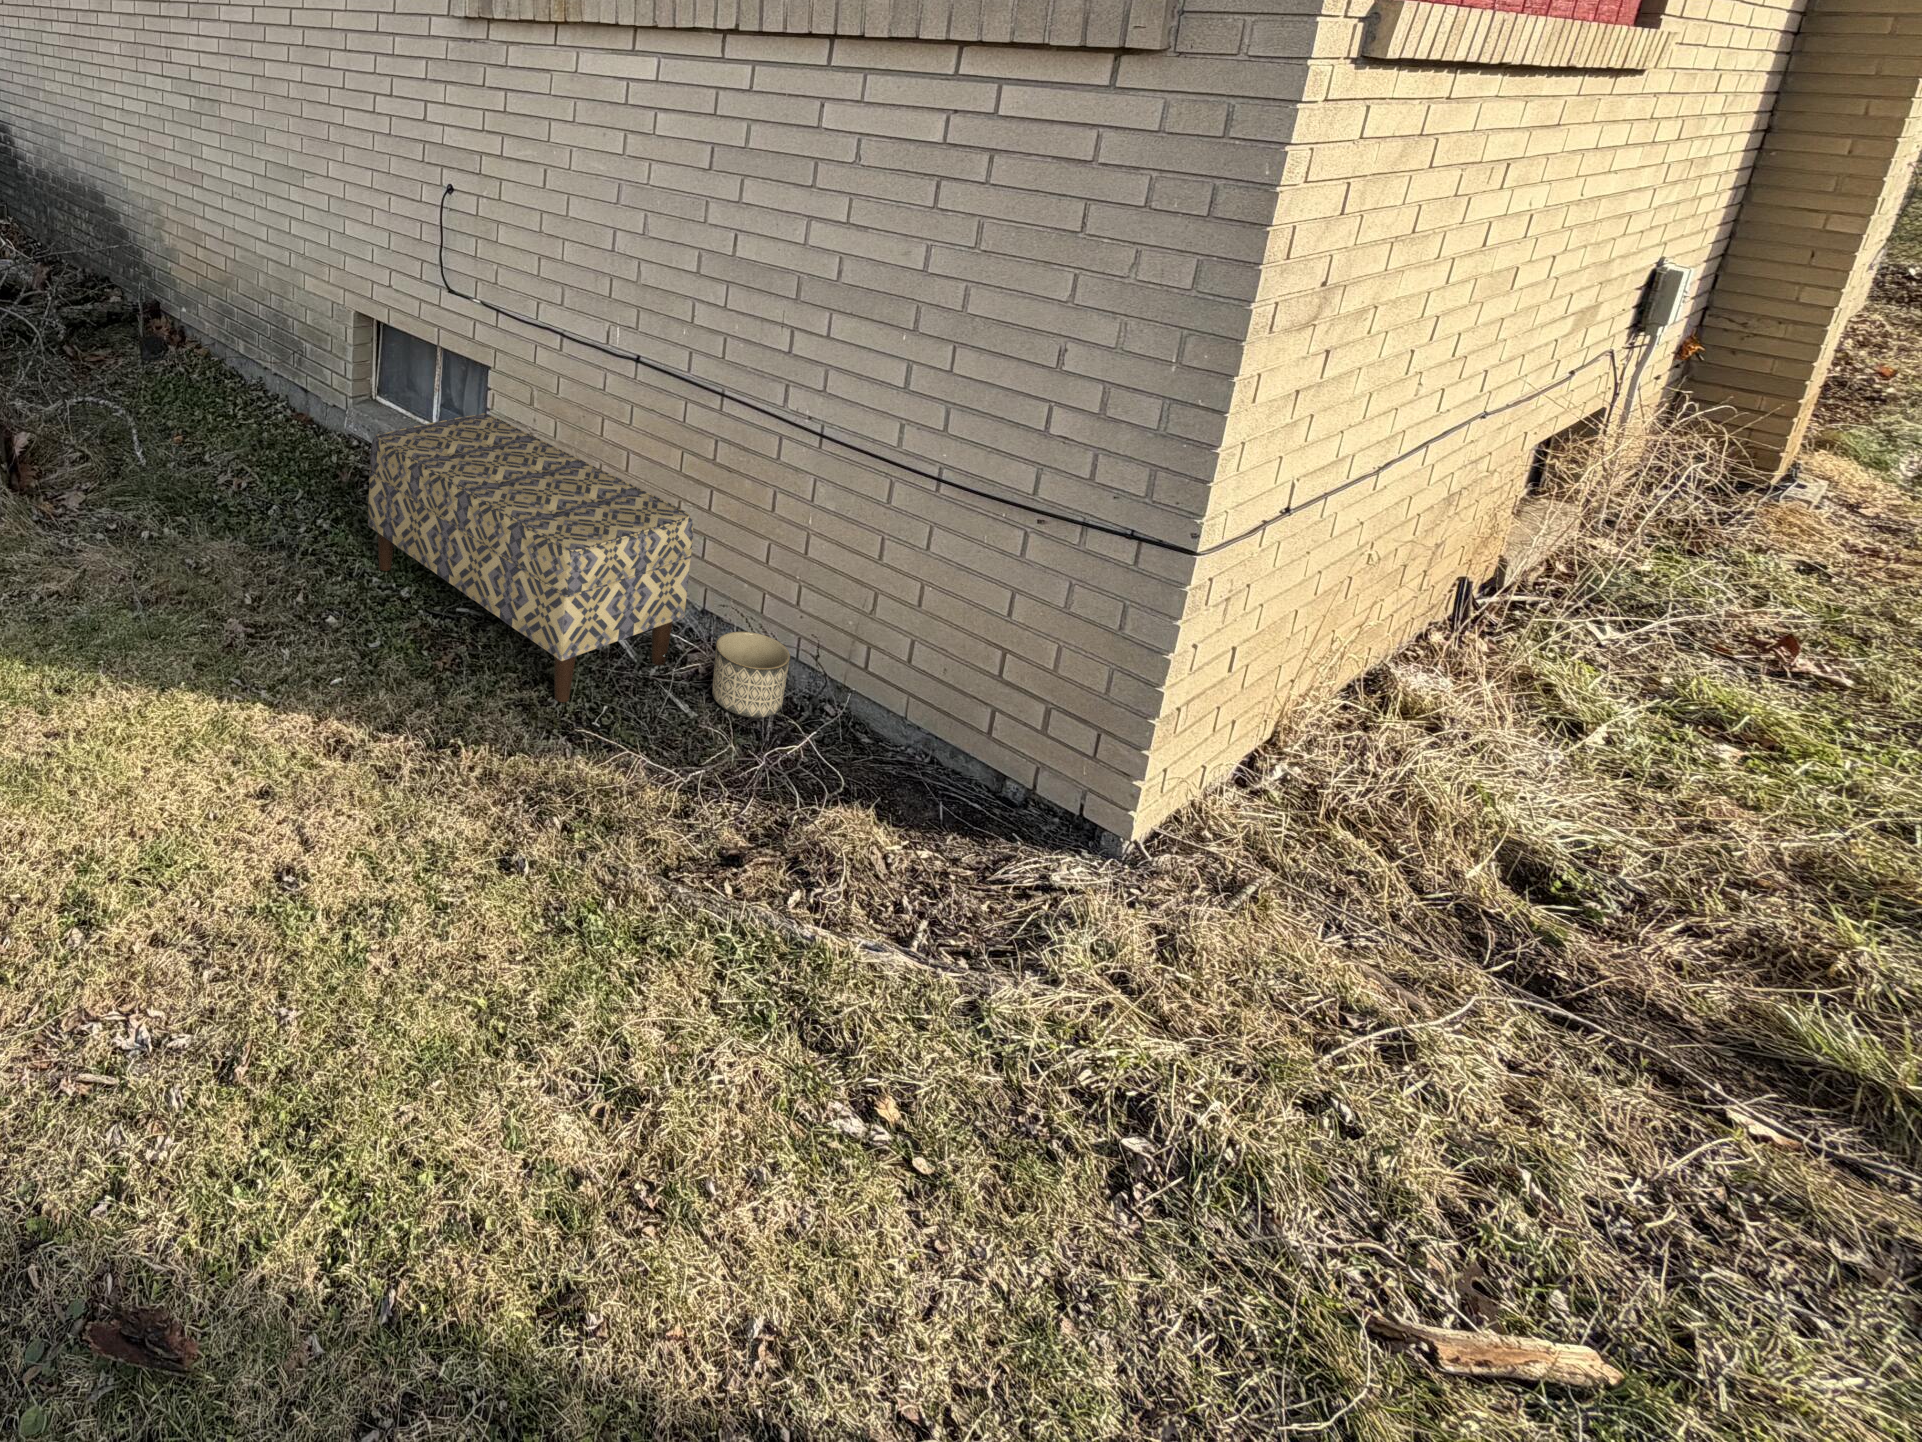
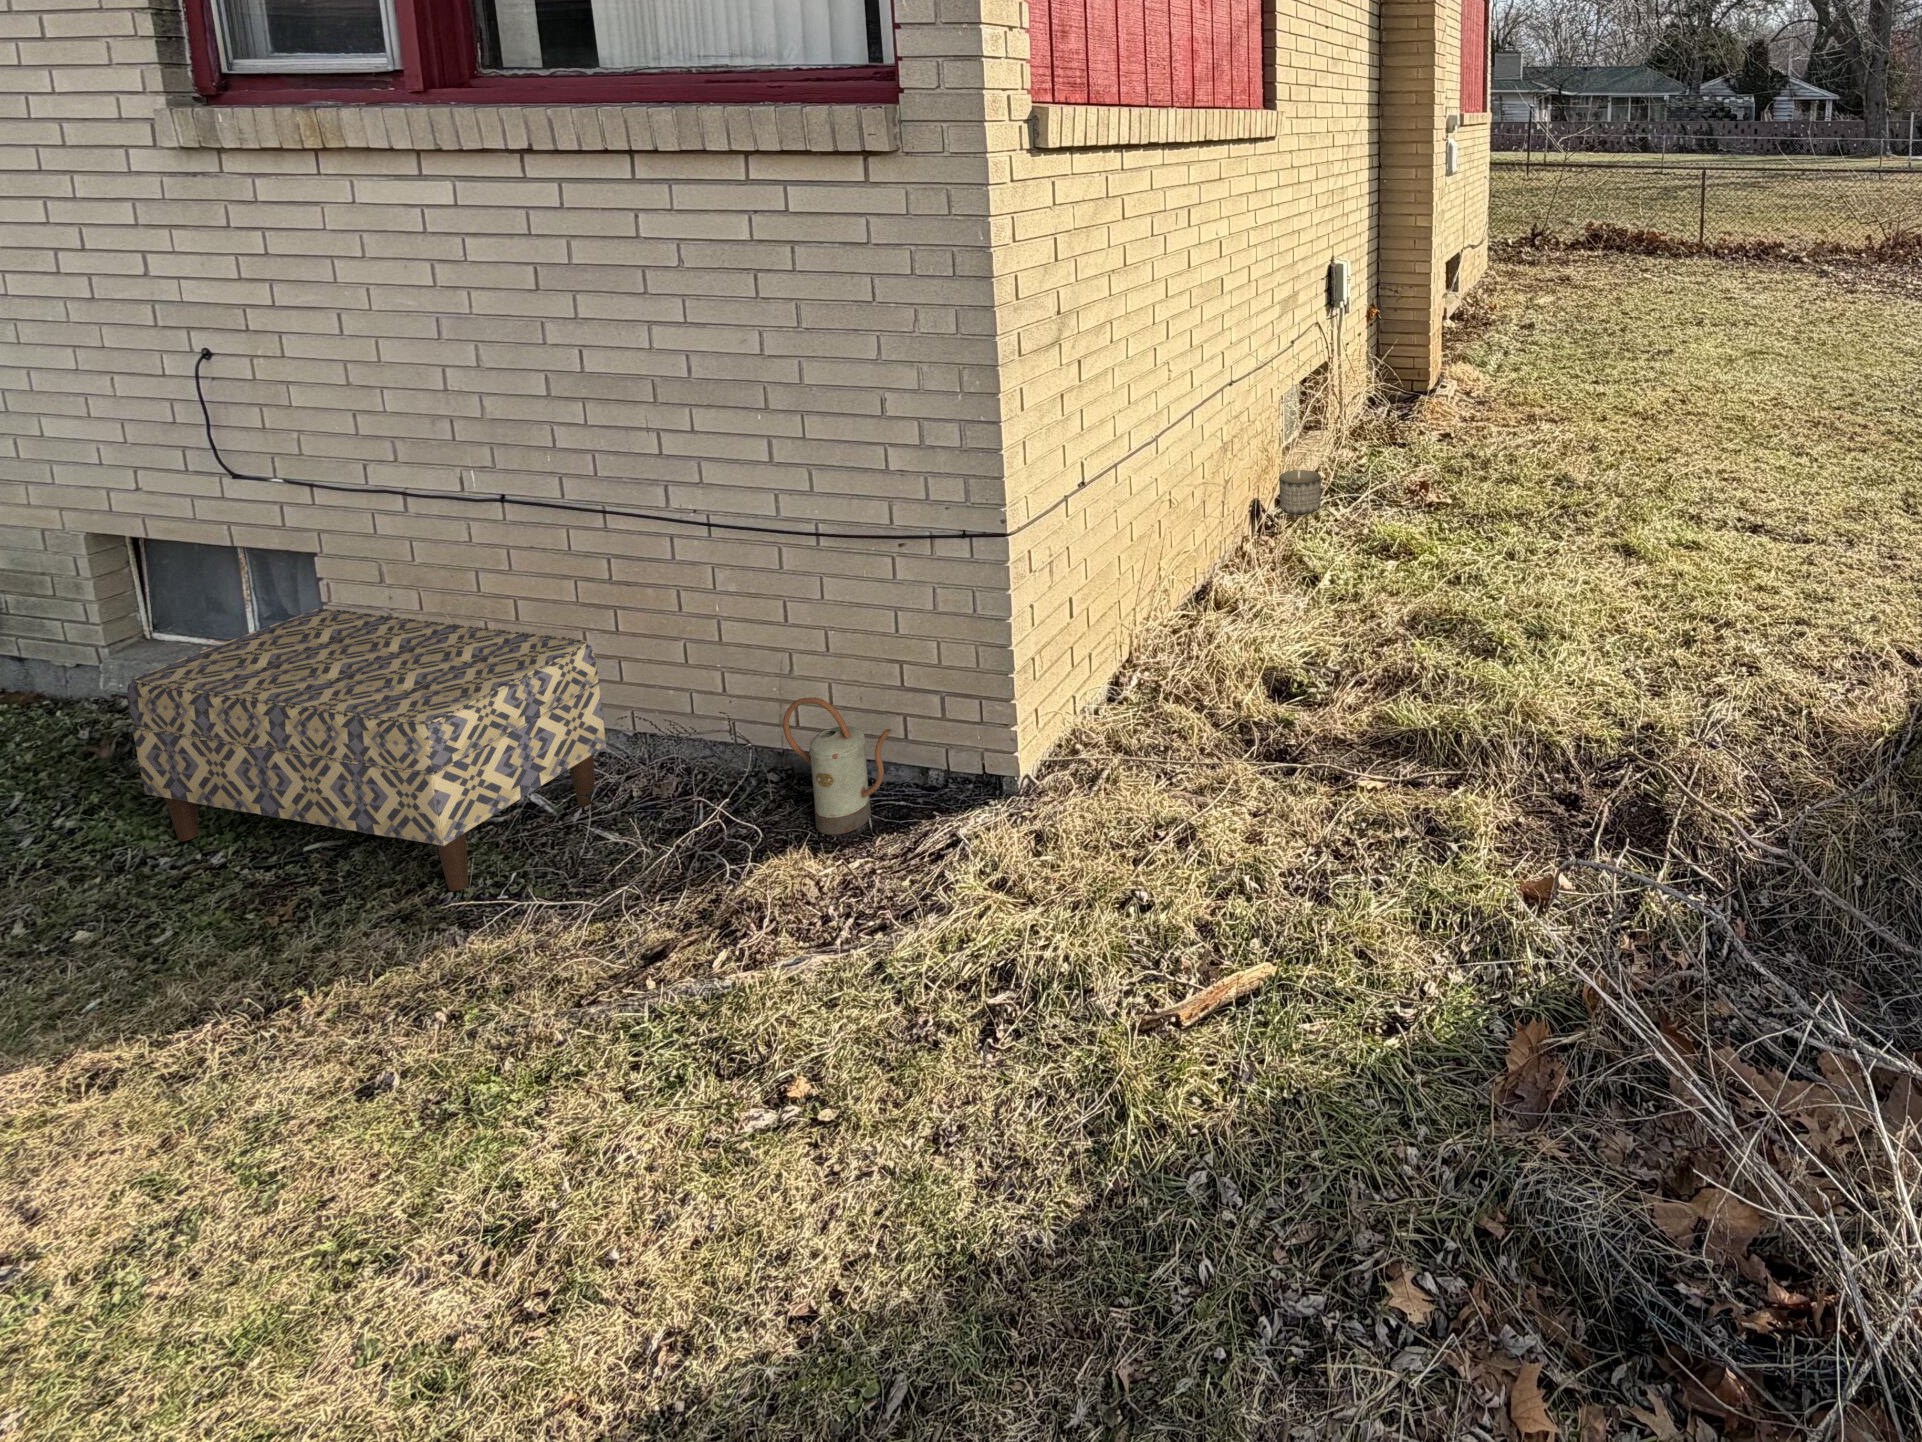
planter: present [712,632,790,718] -> present [1279,470,1321,514]
watering can: none [867,651,992,813] -> present [783,698,891,835]

